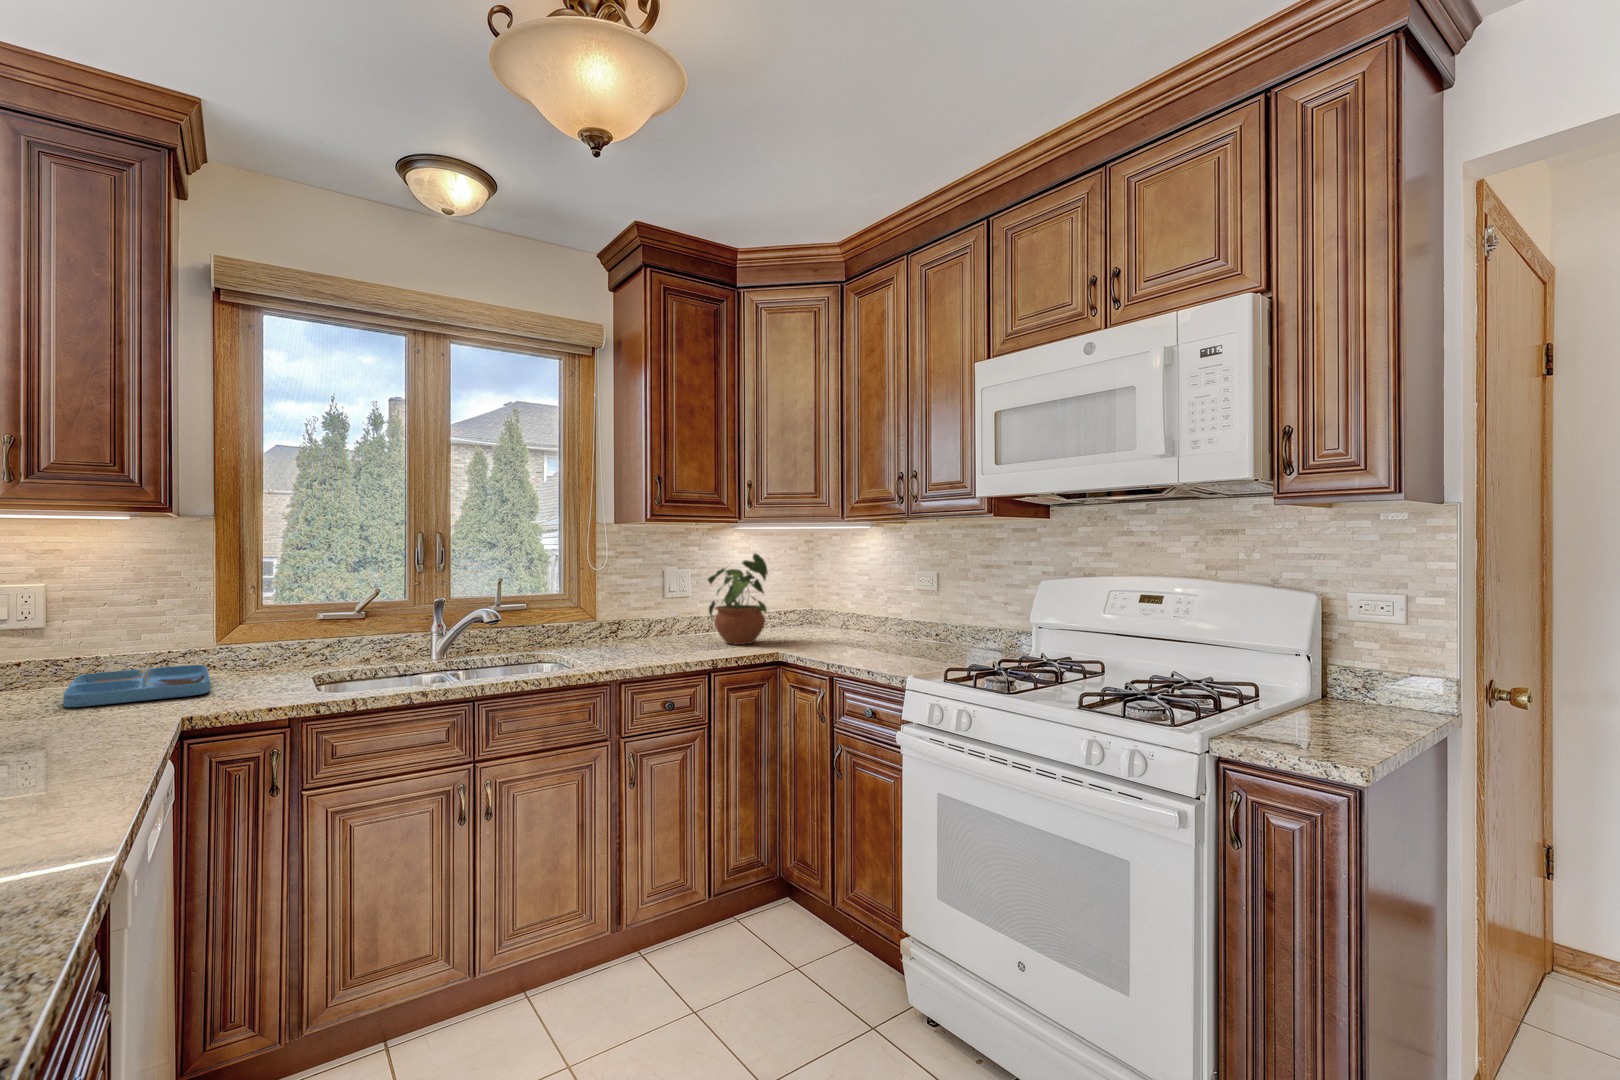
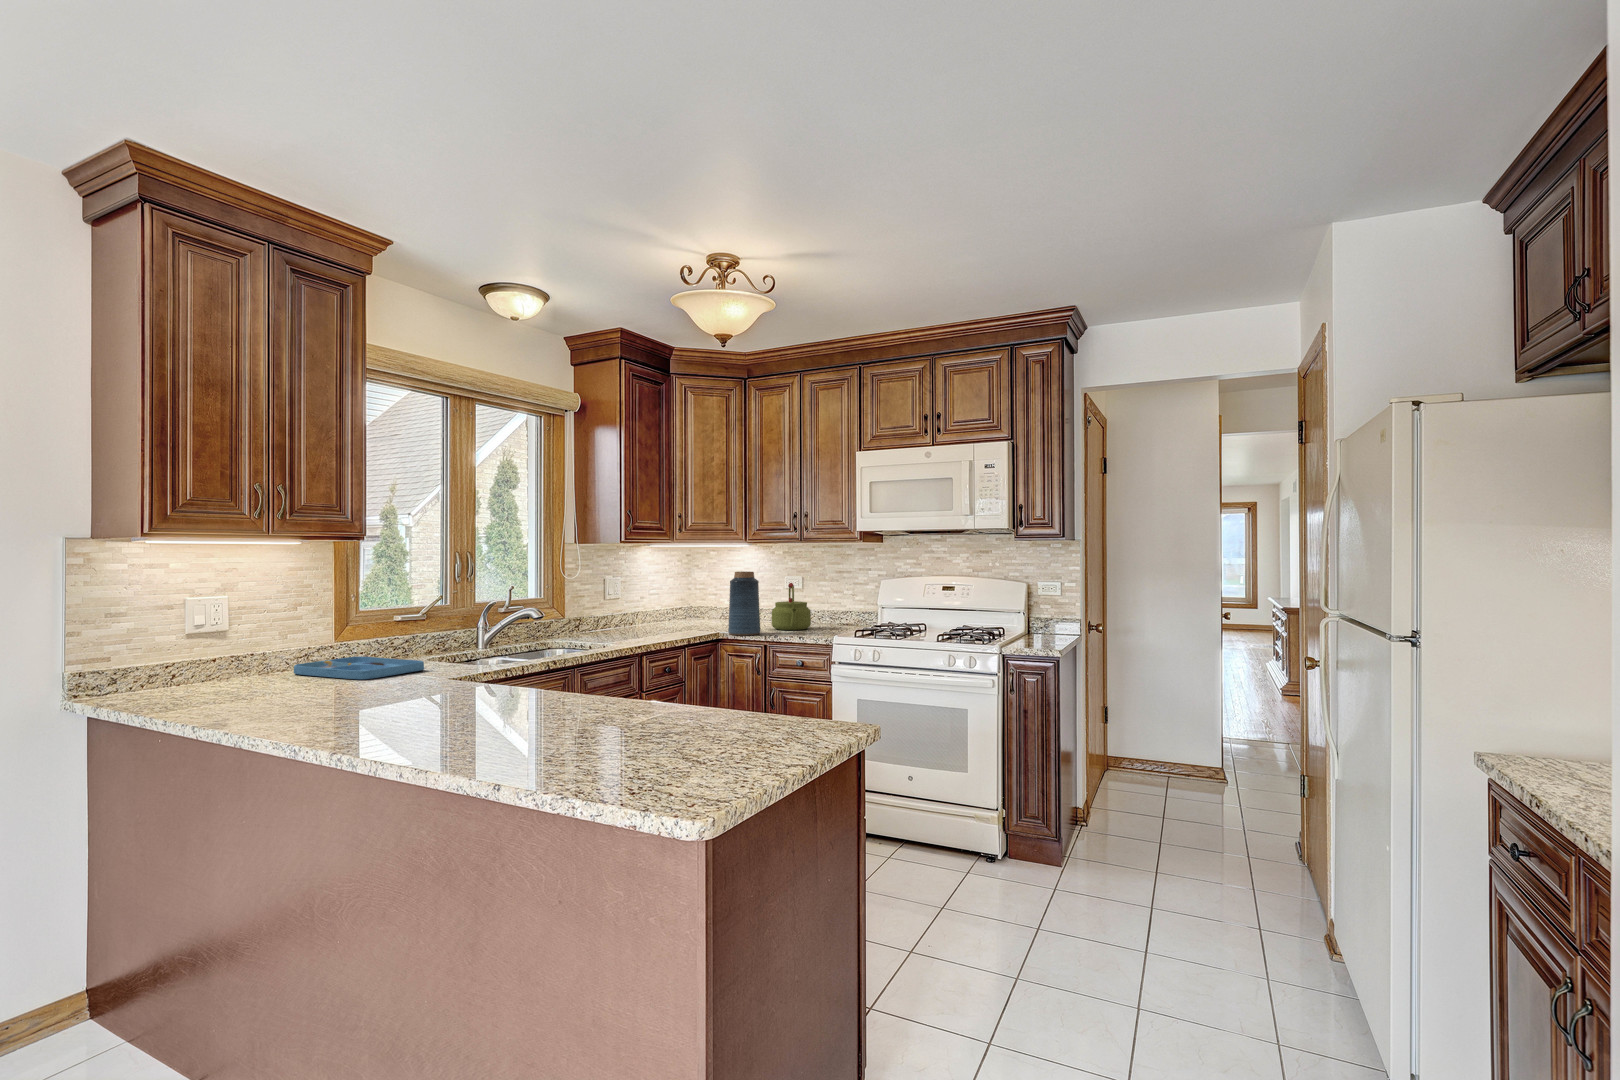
potted plant: present [708,553,768,645] -> none [637,565,689,632]
vase: none [796,563,843,659] -> present [728,571,760,636]
kettle: none [883,581,942,653] -> present [772,583,811,630]

